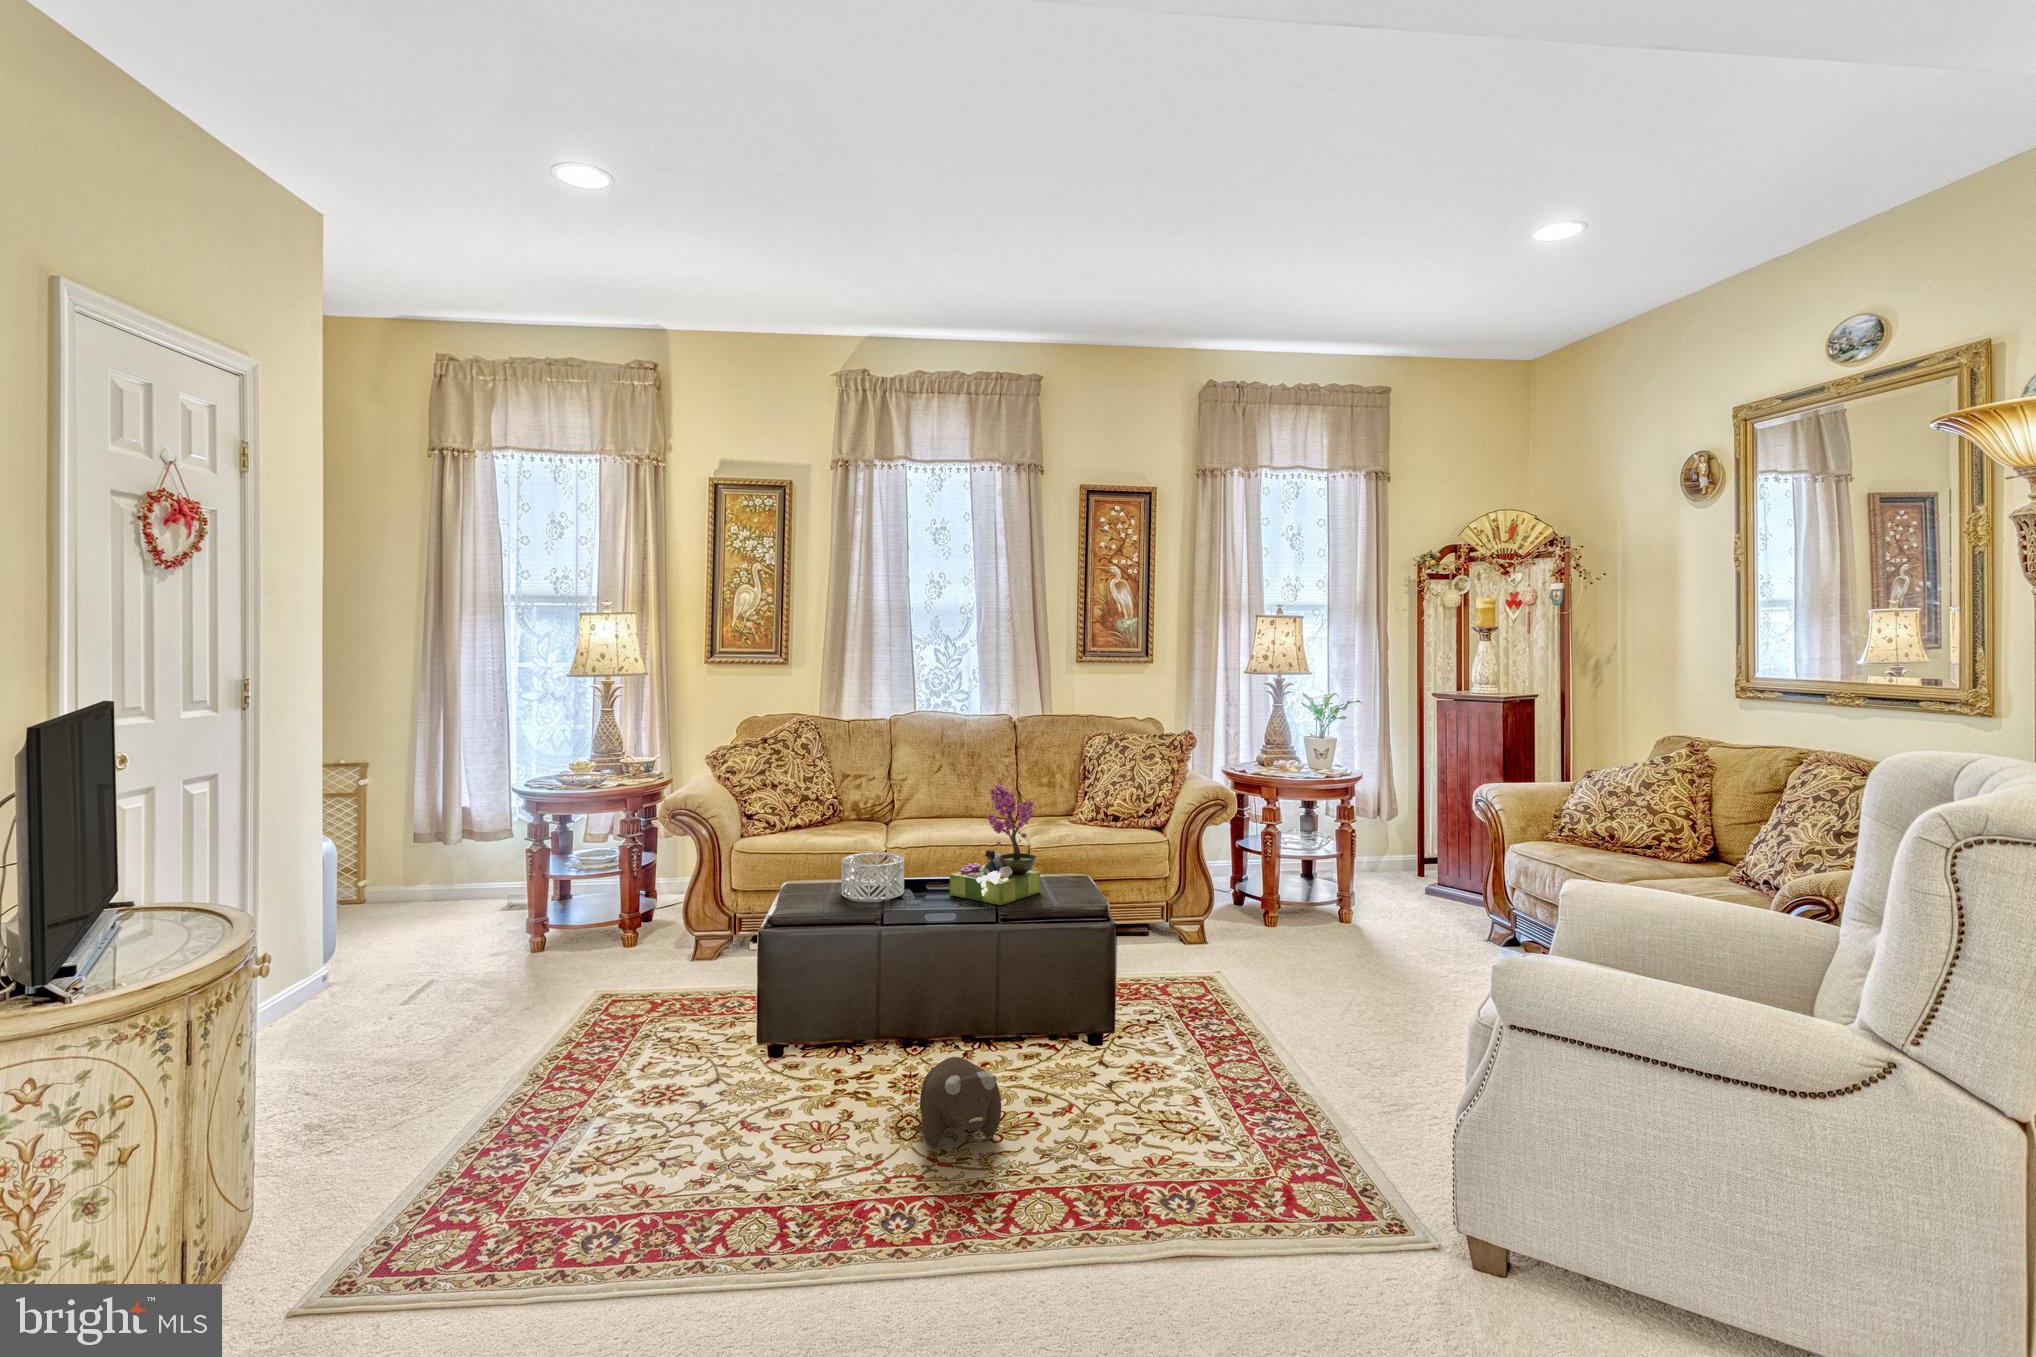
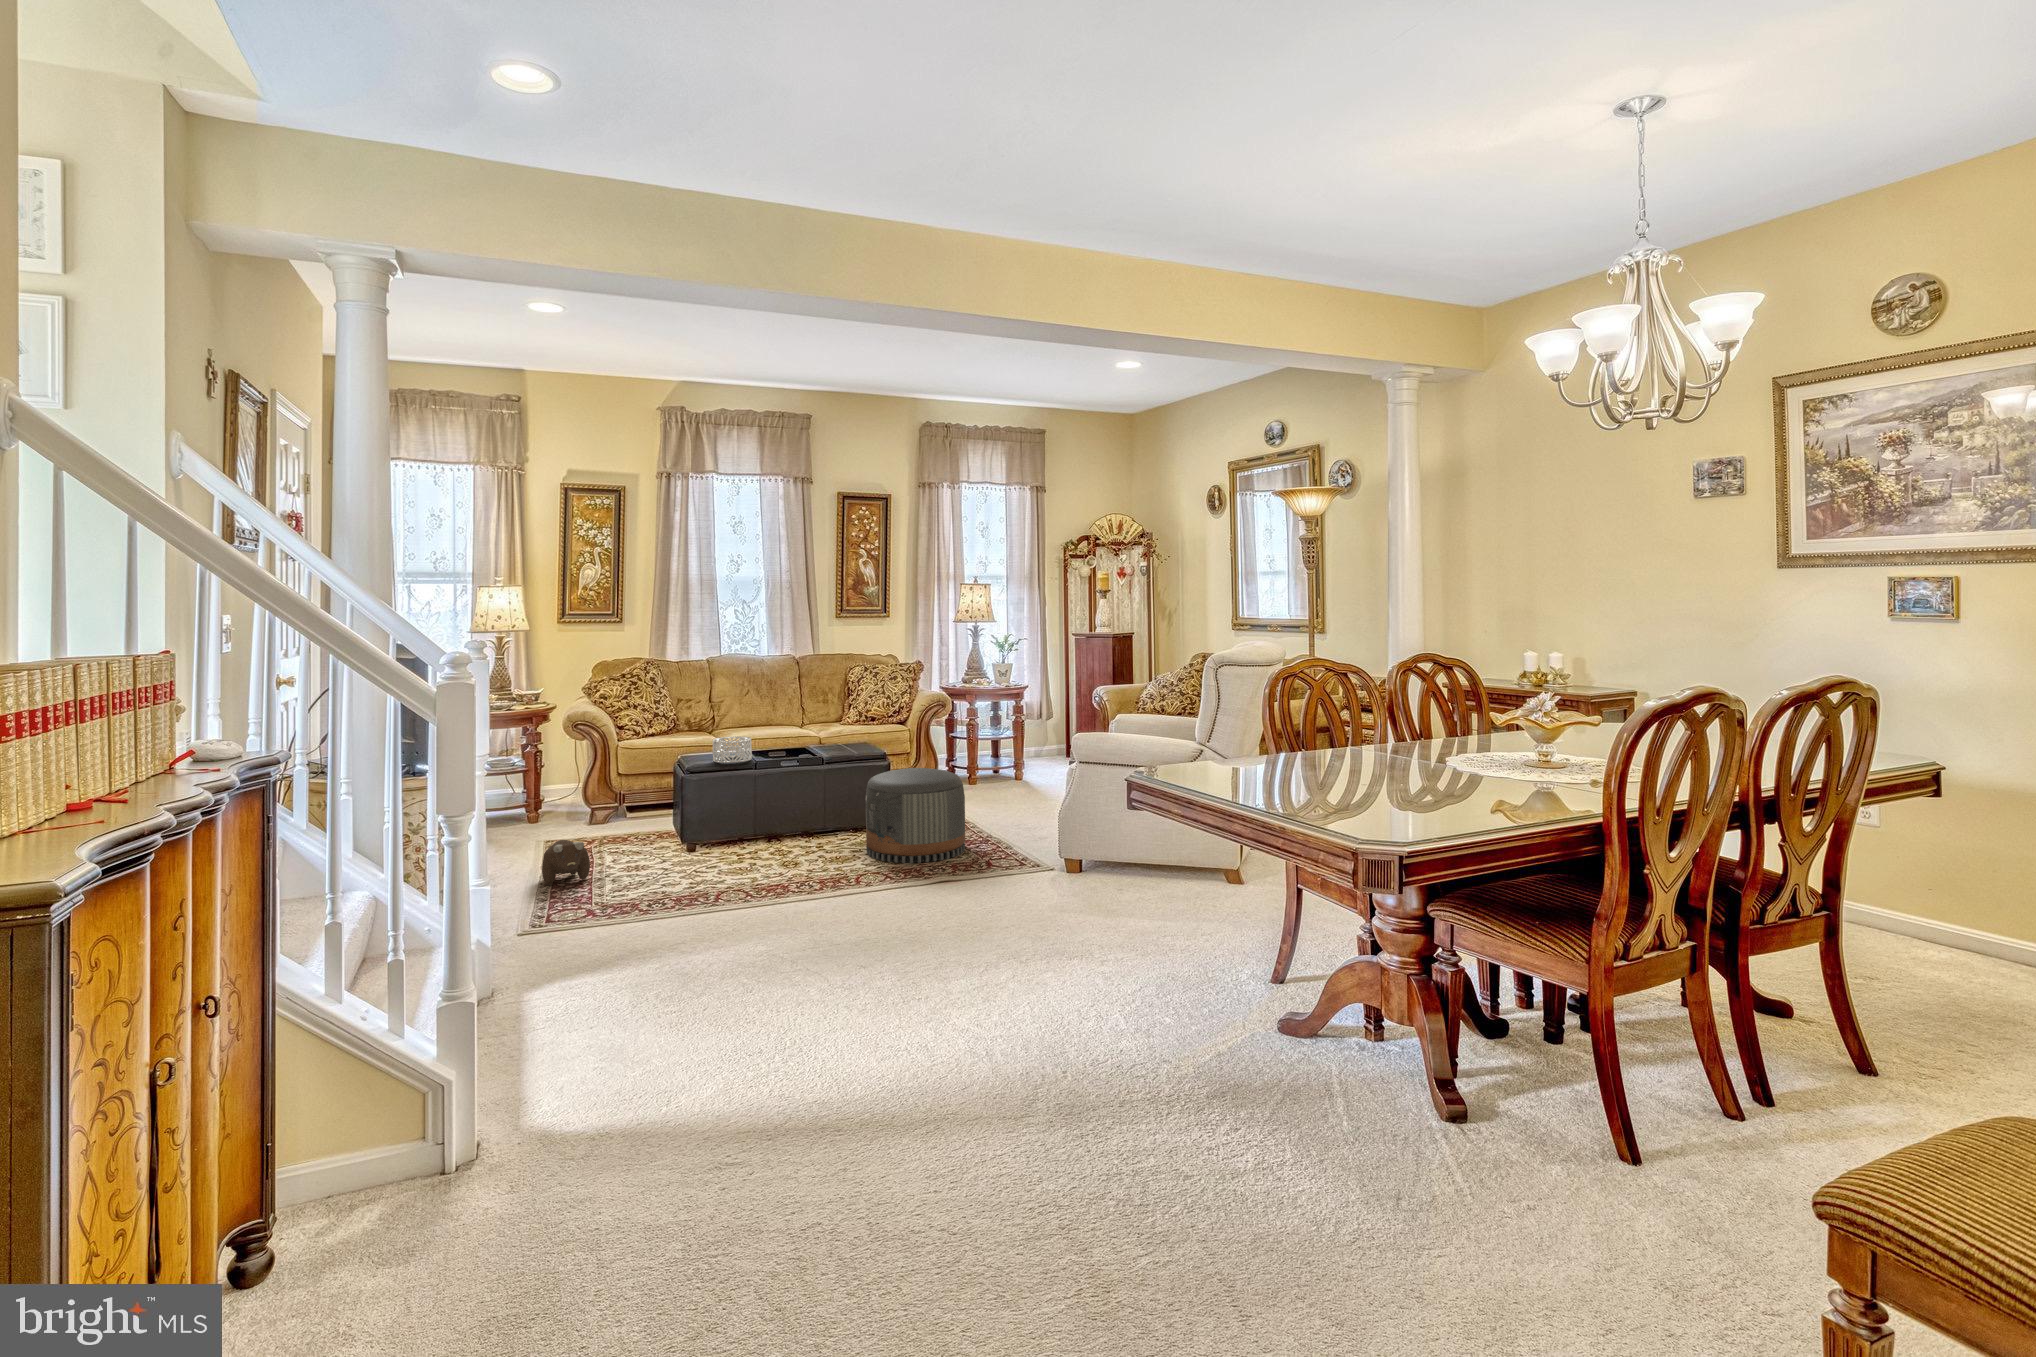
flower arrangement: present [950,784,1040,905] -> none [780,691,834,760]
pouf: none [1080,941,1271,1152] -> present [866,768,965,863]
plush toy: present [920,1057,1001,1147] -> present [542,840,590,885]

